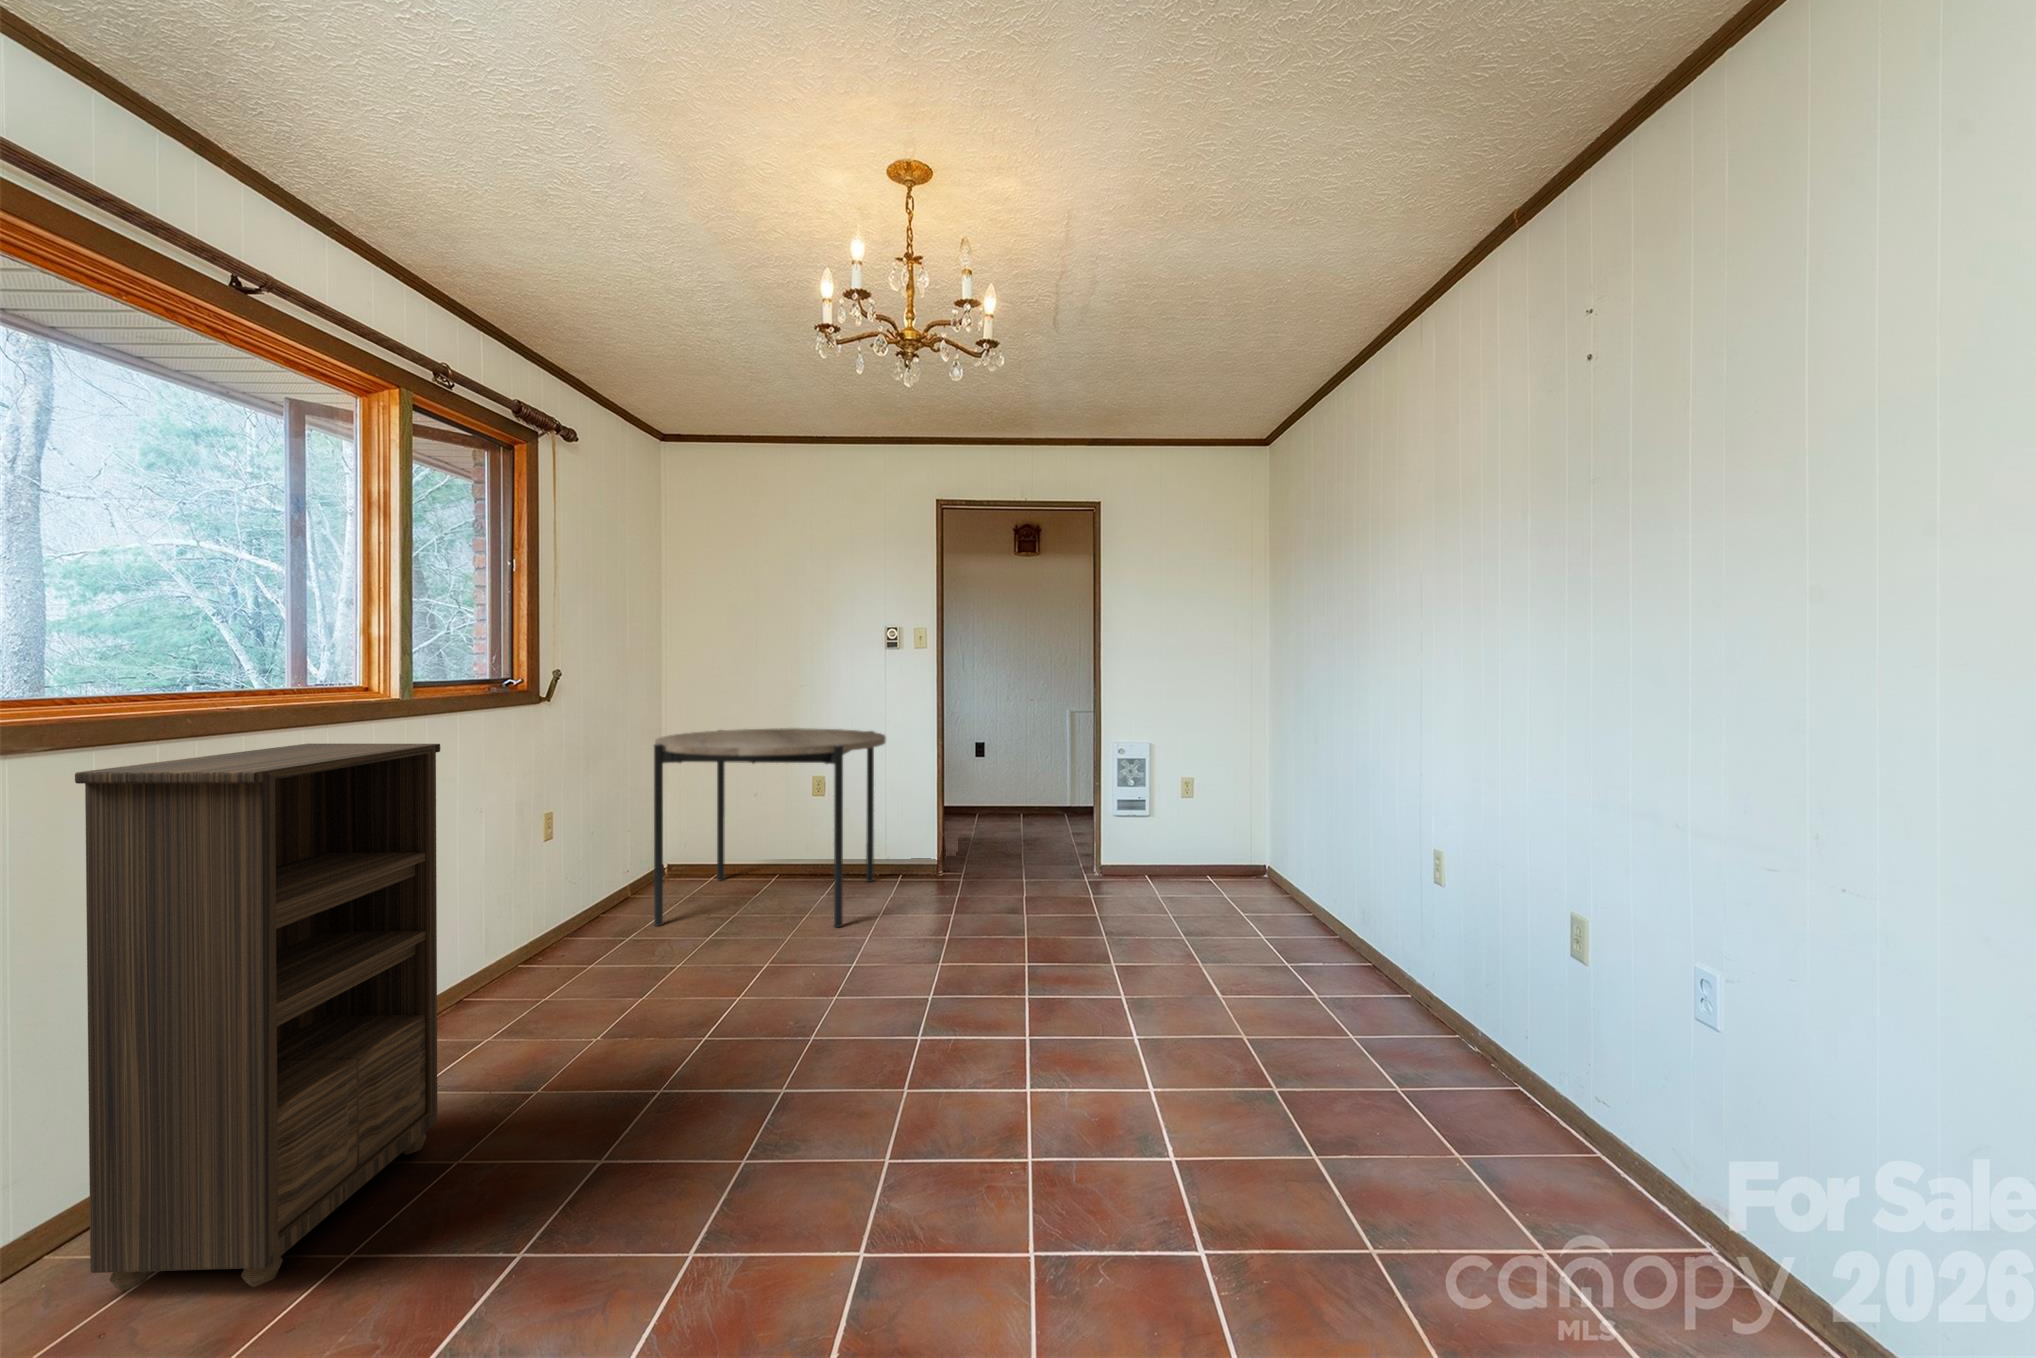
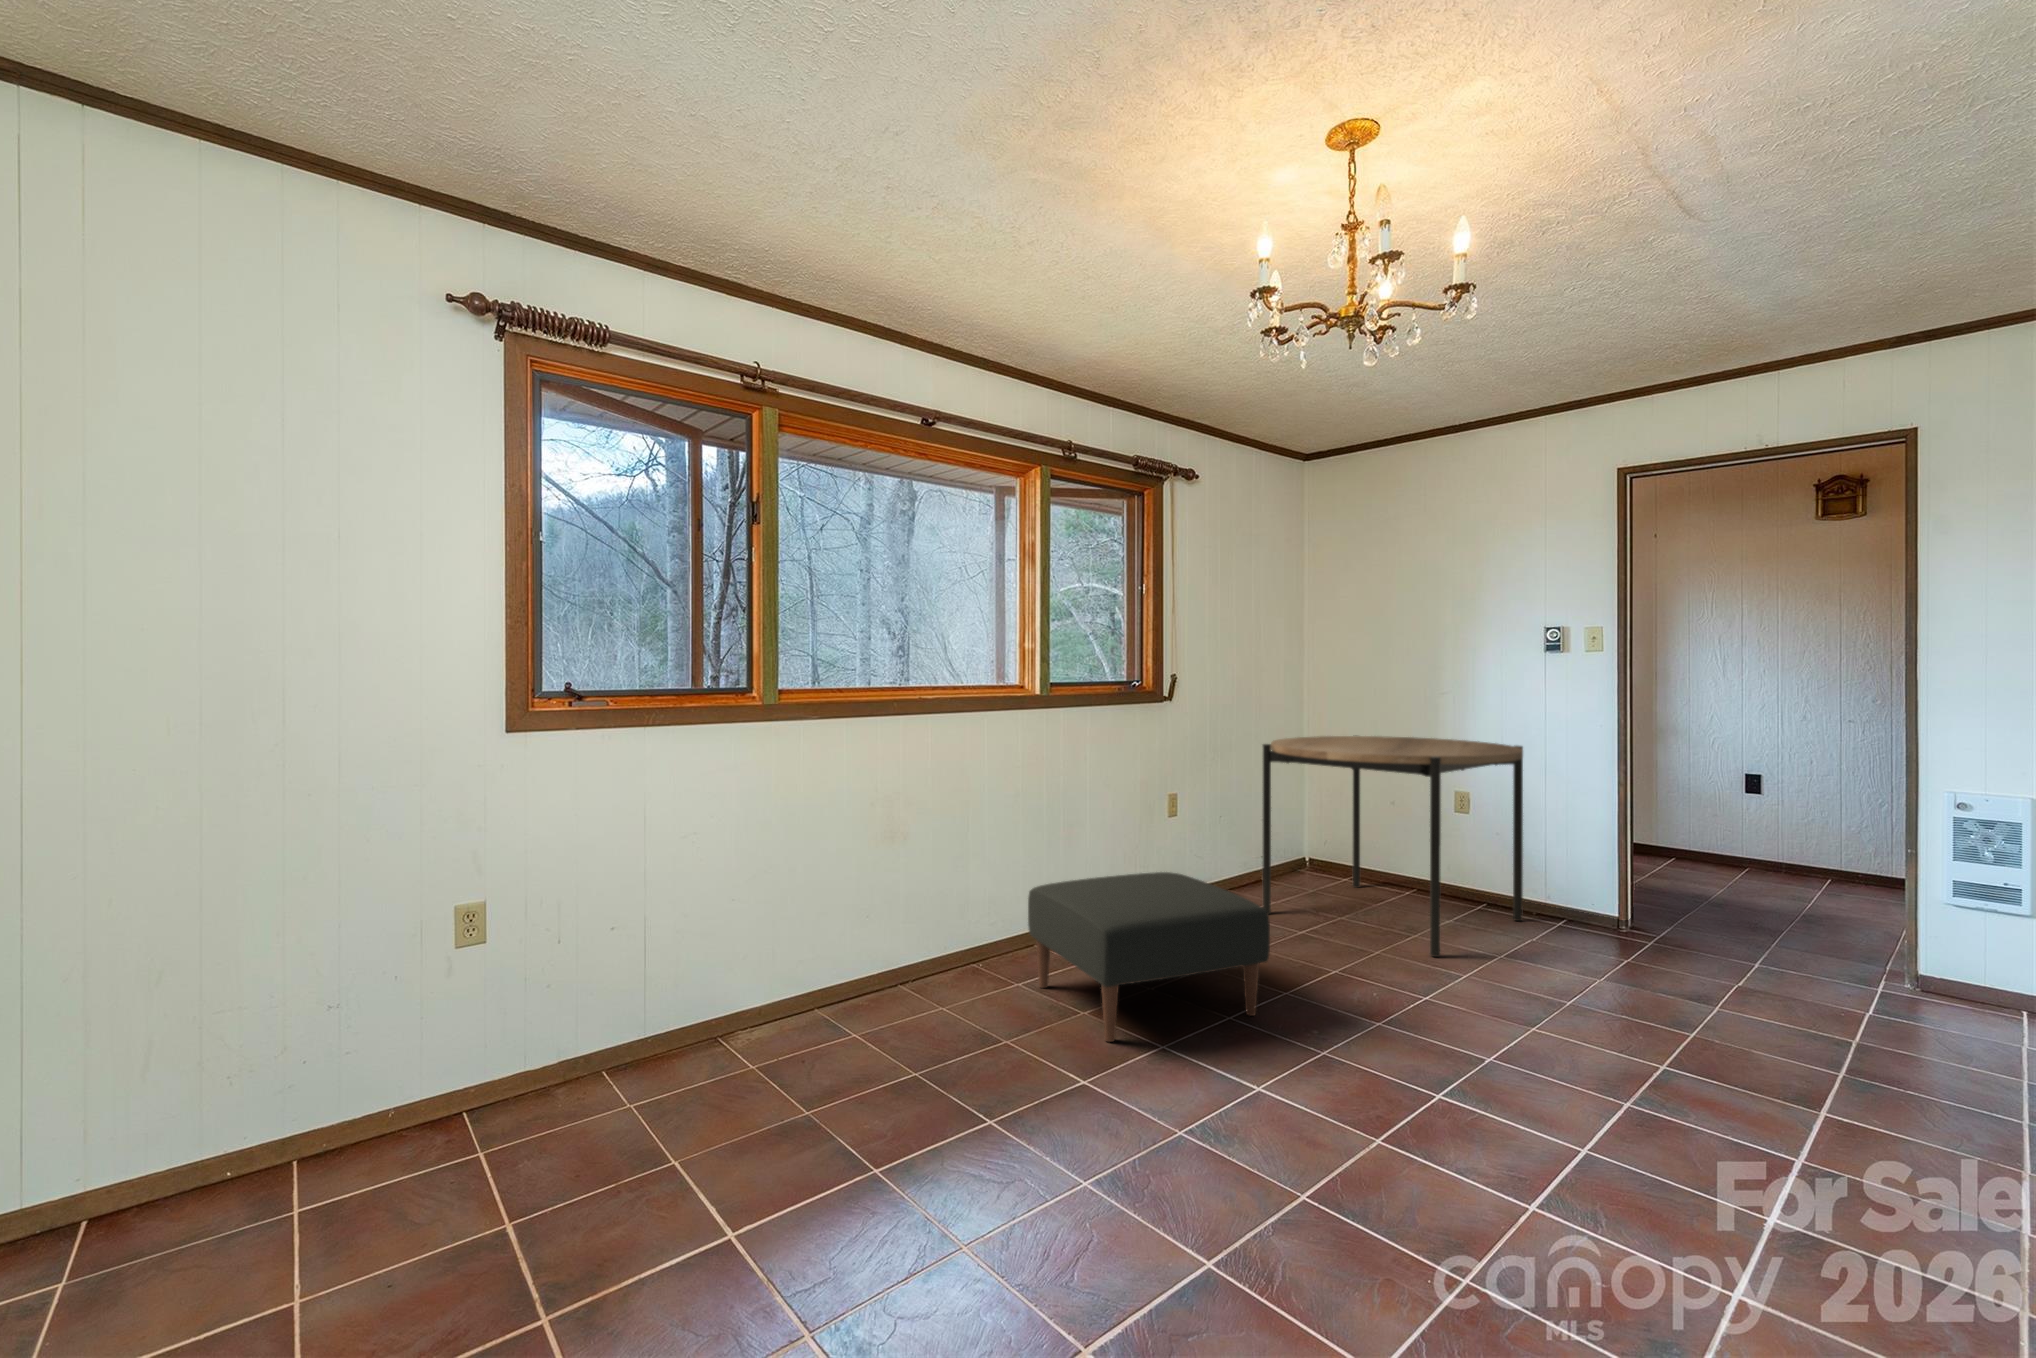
bookshelf: present [75,743,440,1291] -> none [811,722,1005,1058]
ottoman: none [435,899,755,1114] -> present [1028,872,1270,1042]

